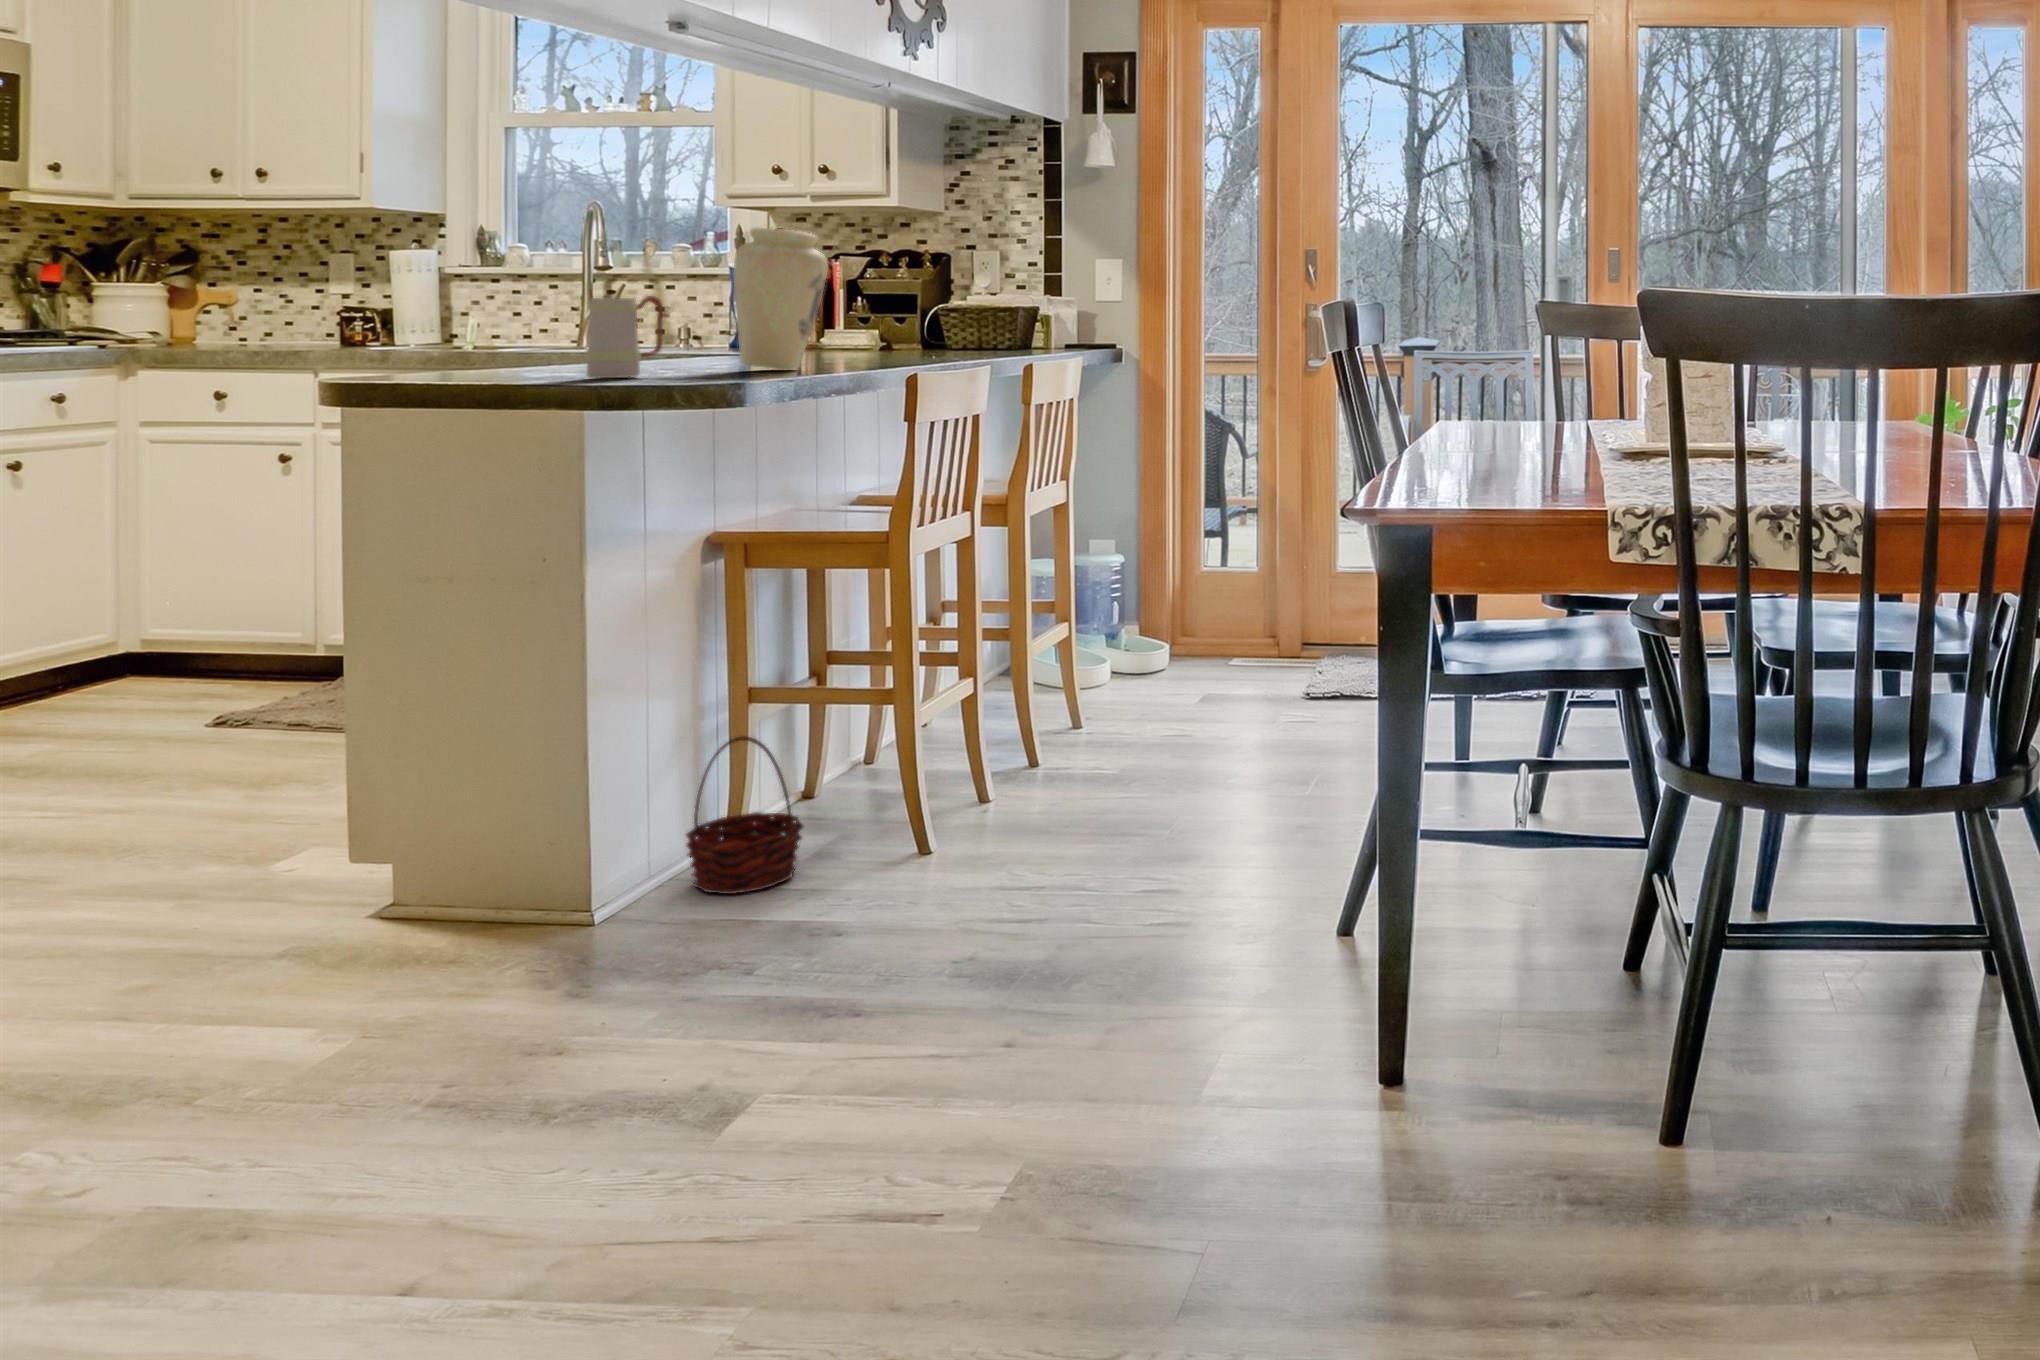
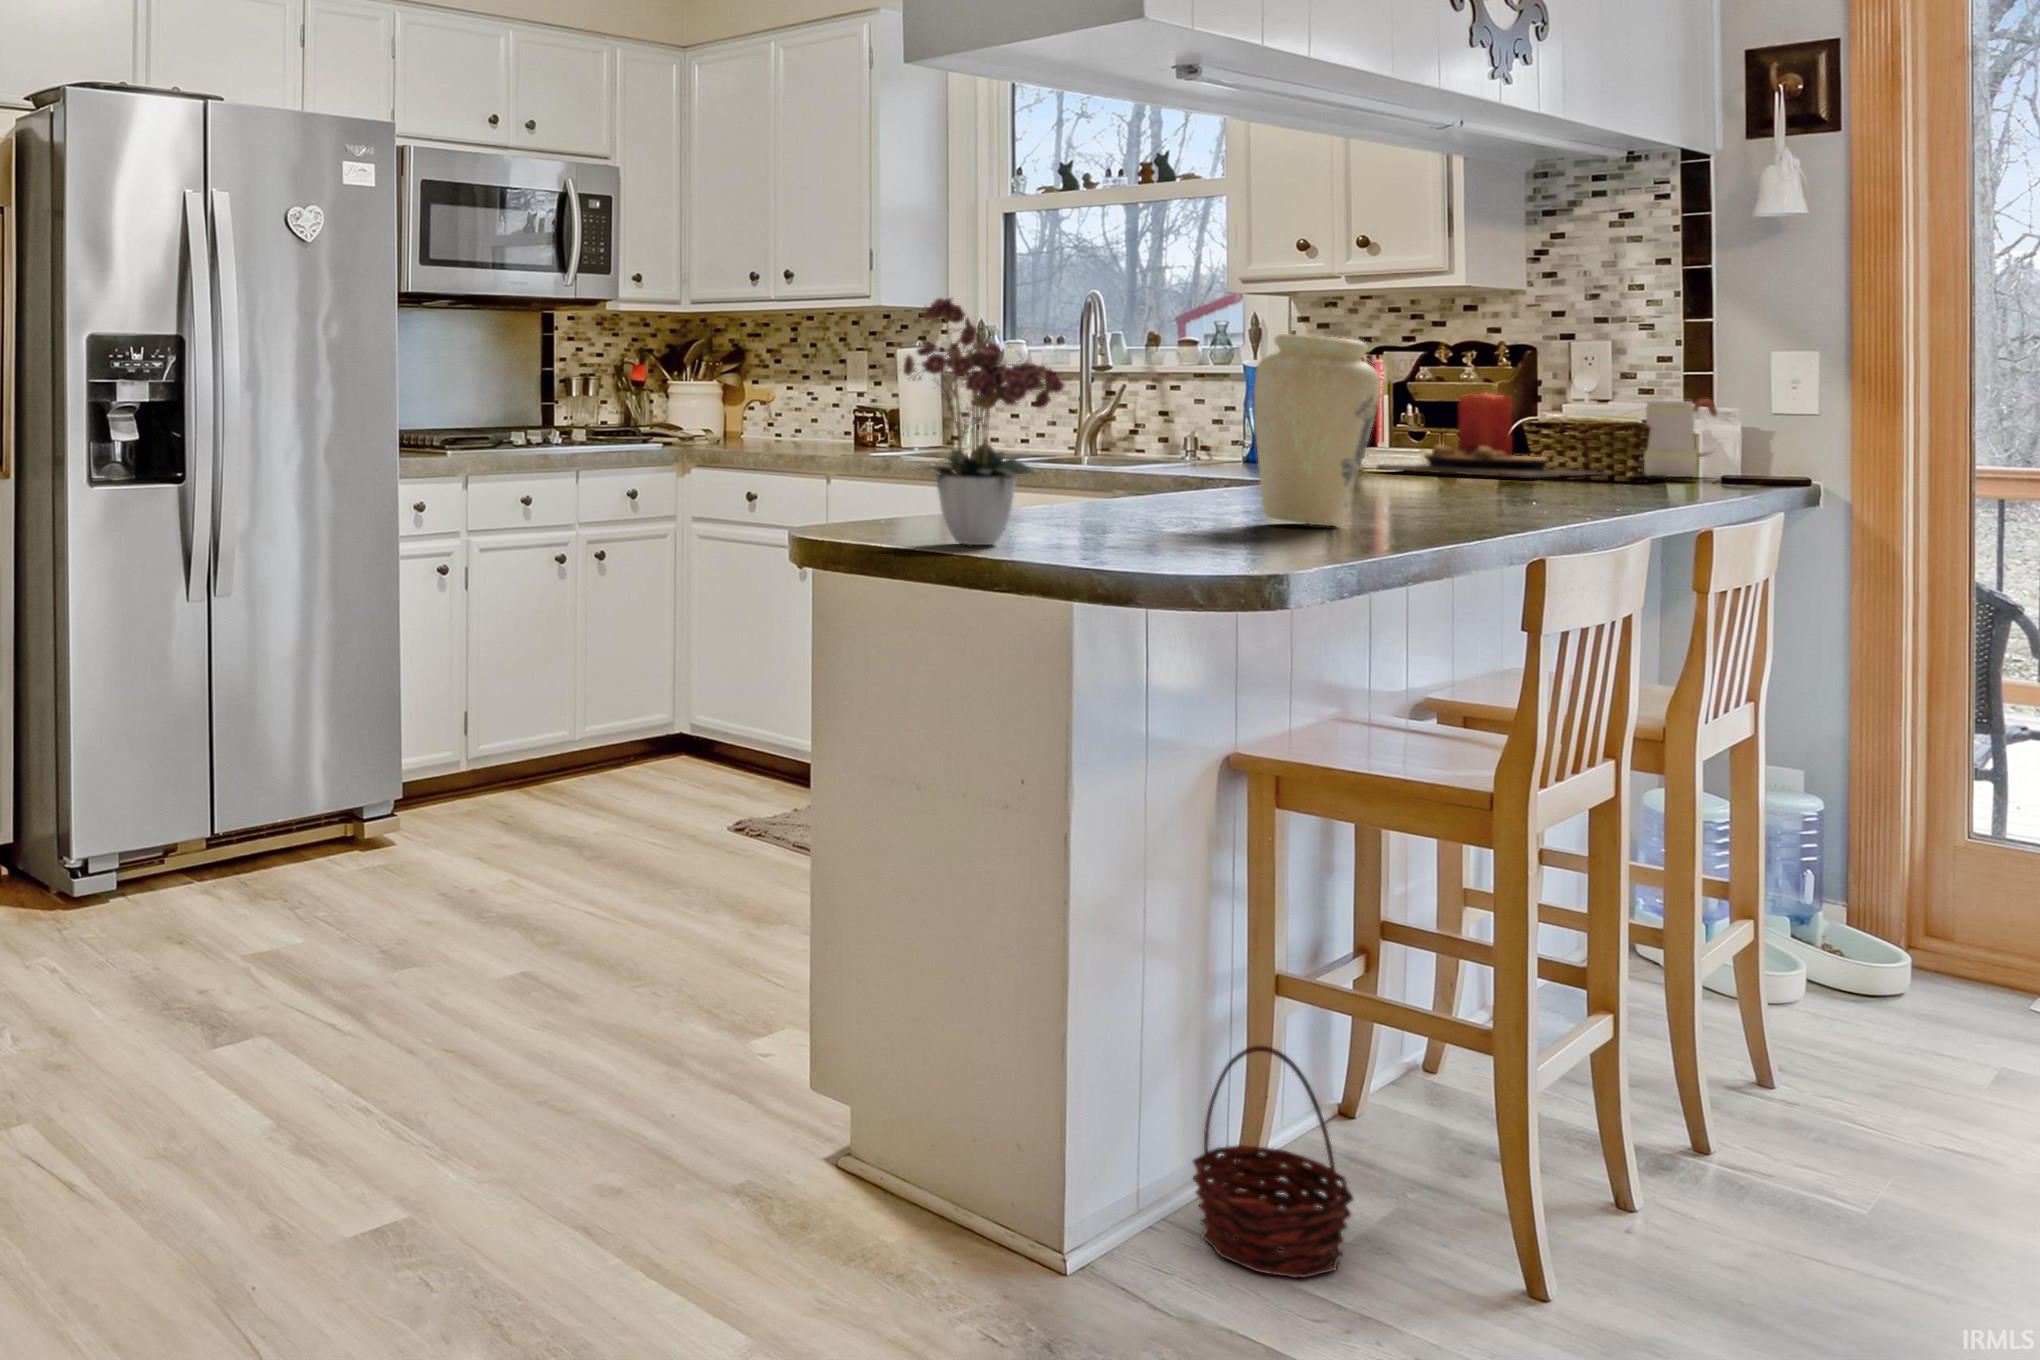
flower arrangement: none [417,175,588,388] -> present [904,298,1064,545]
candle: none [834,286,994,346] -> present [1377,393,1603,478]
mug: present [586,296,664,378] -> present [1644,399,1717,477]

